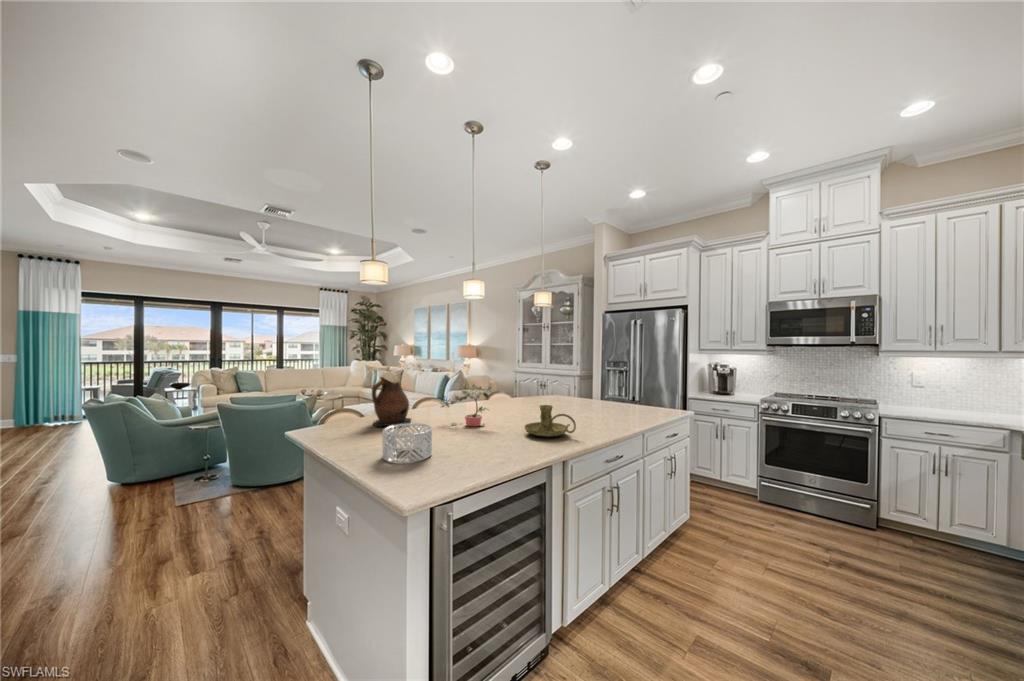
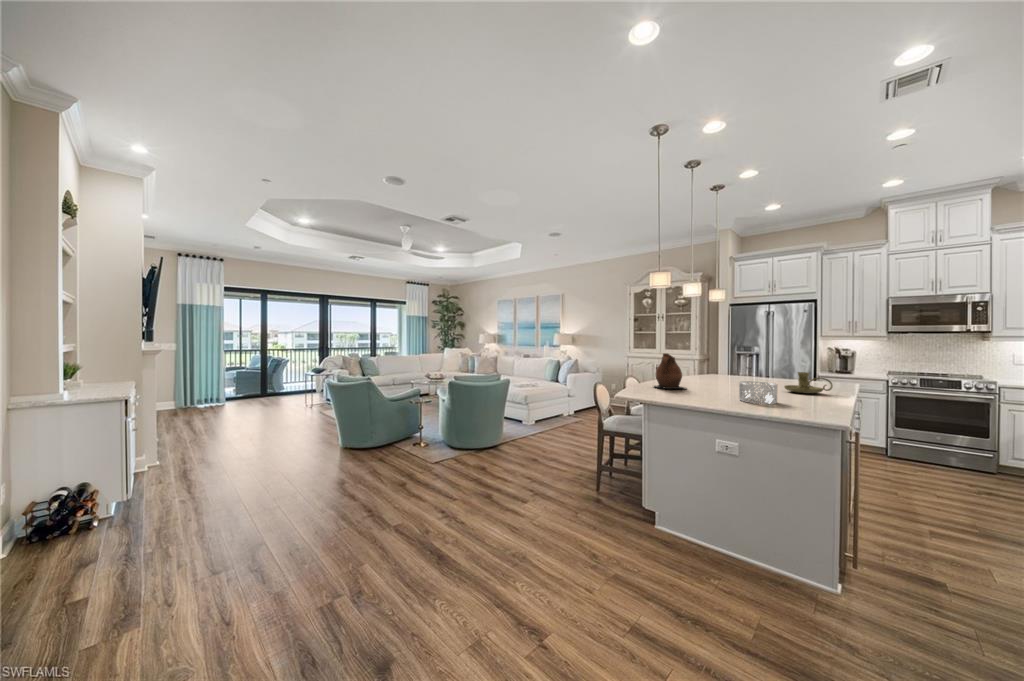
potted plant: present [441,385,494,426] -> none [701,359,751,389]

